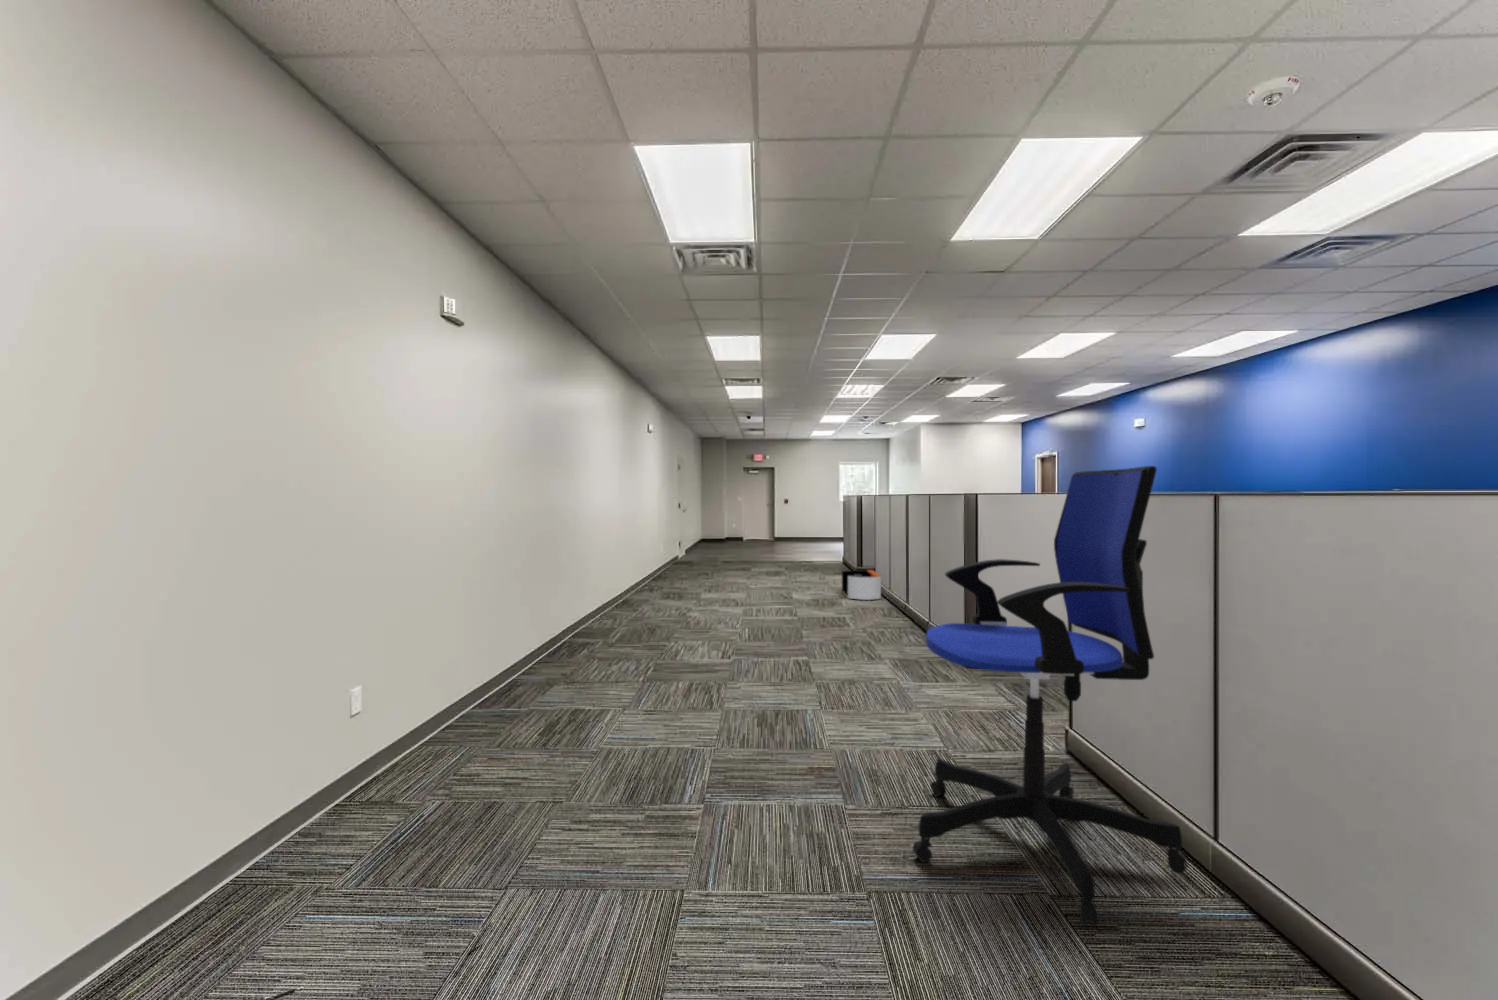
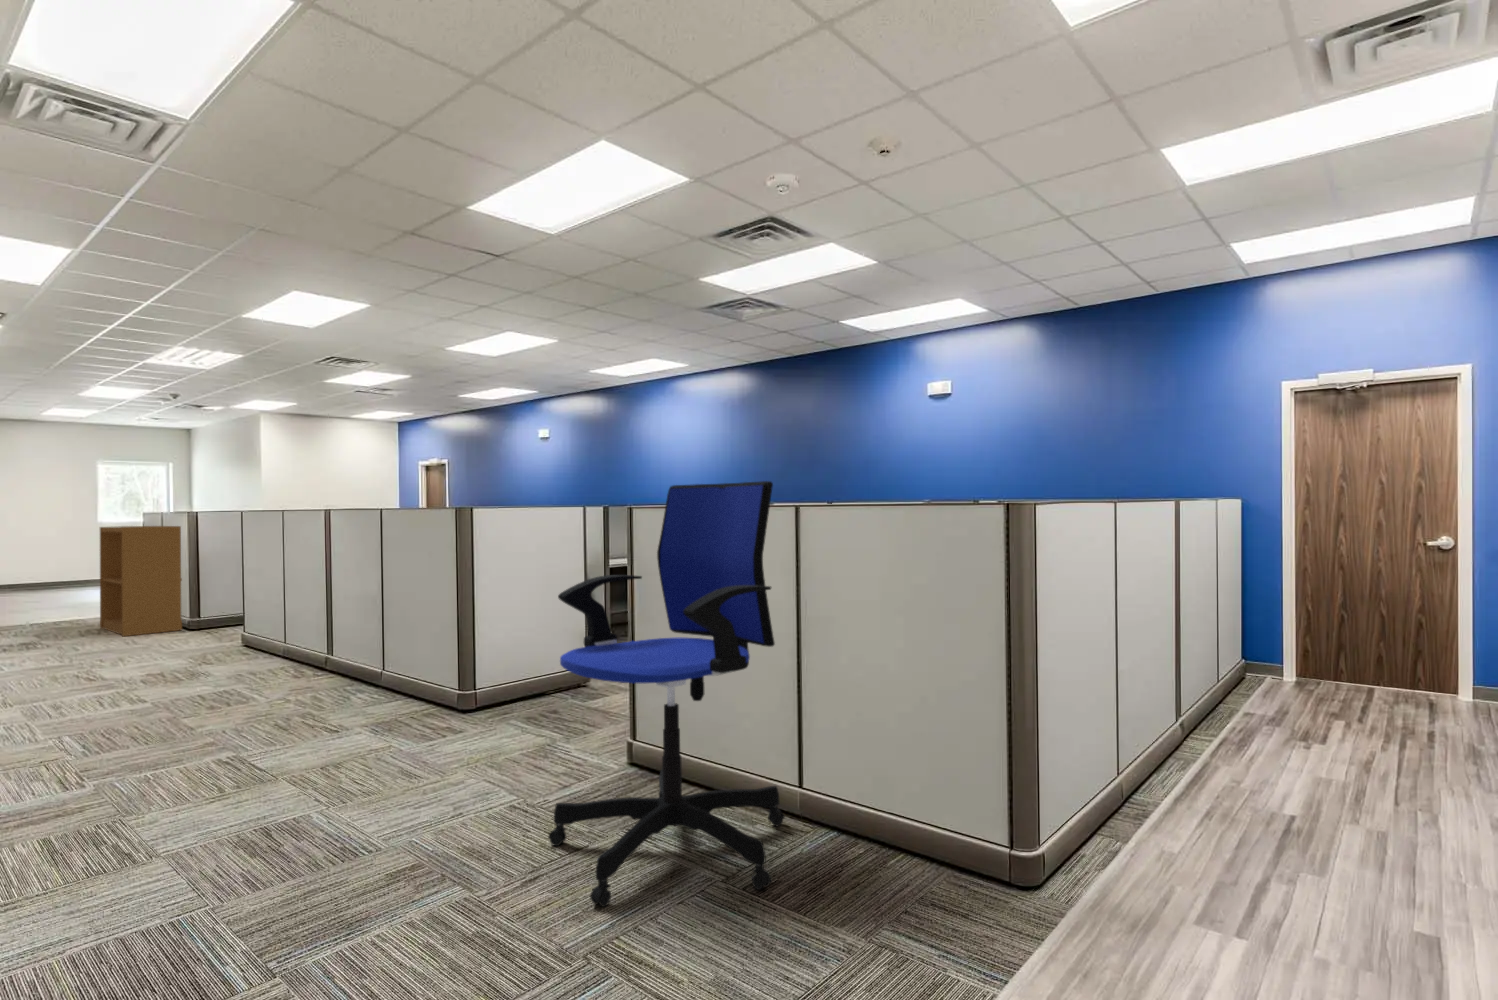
bookshelf: none [812,503,851,574] -> present [100,526,182,636]
storage bin: present [842,570,881,600] -> none [195,619,269,664]

